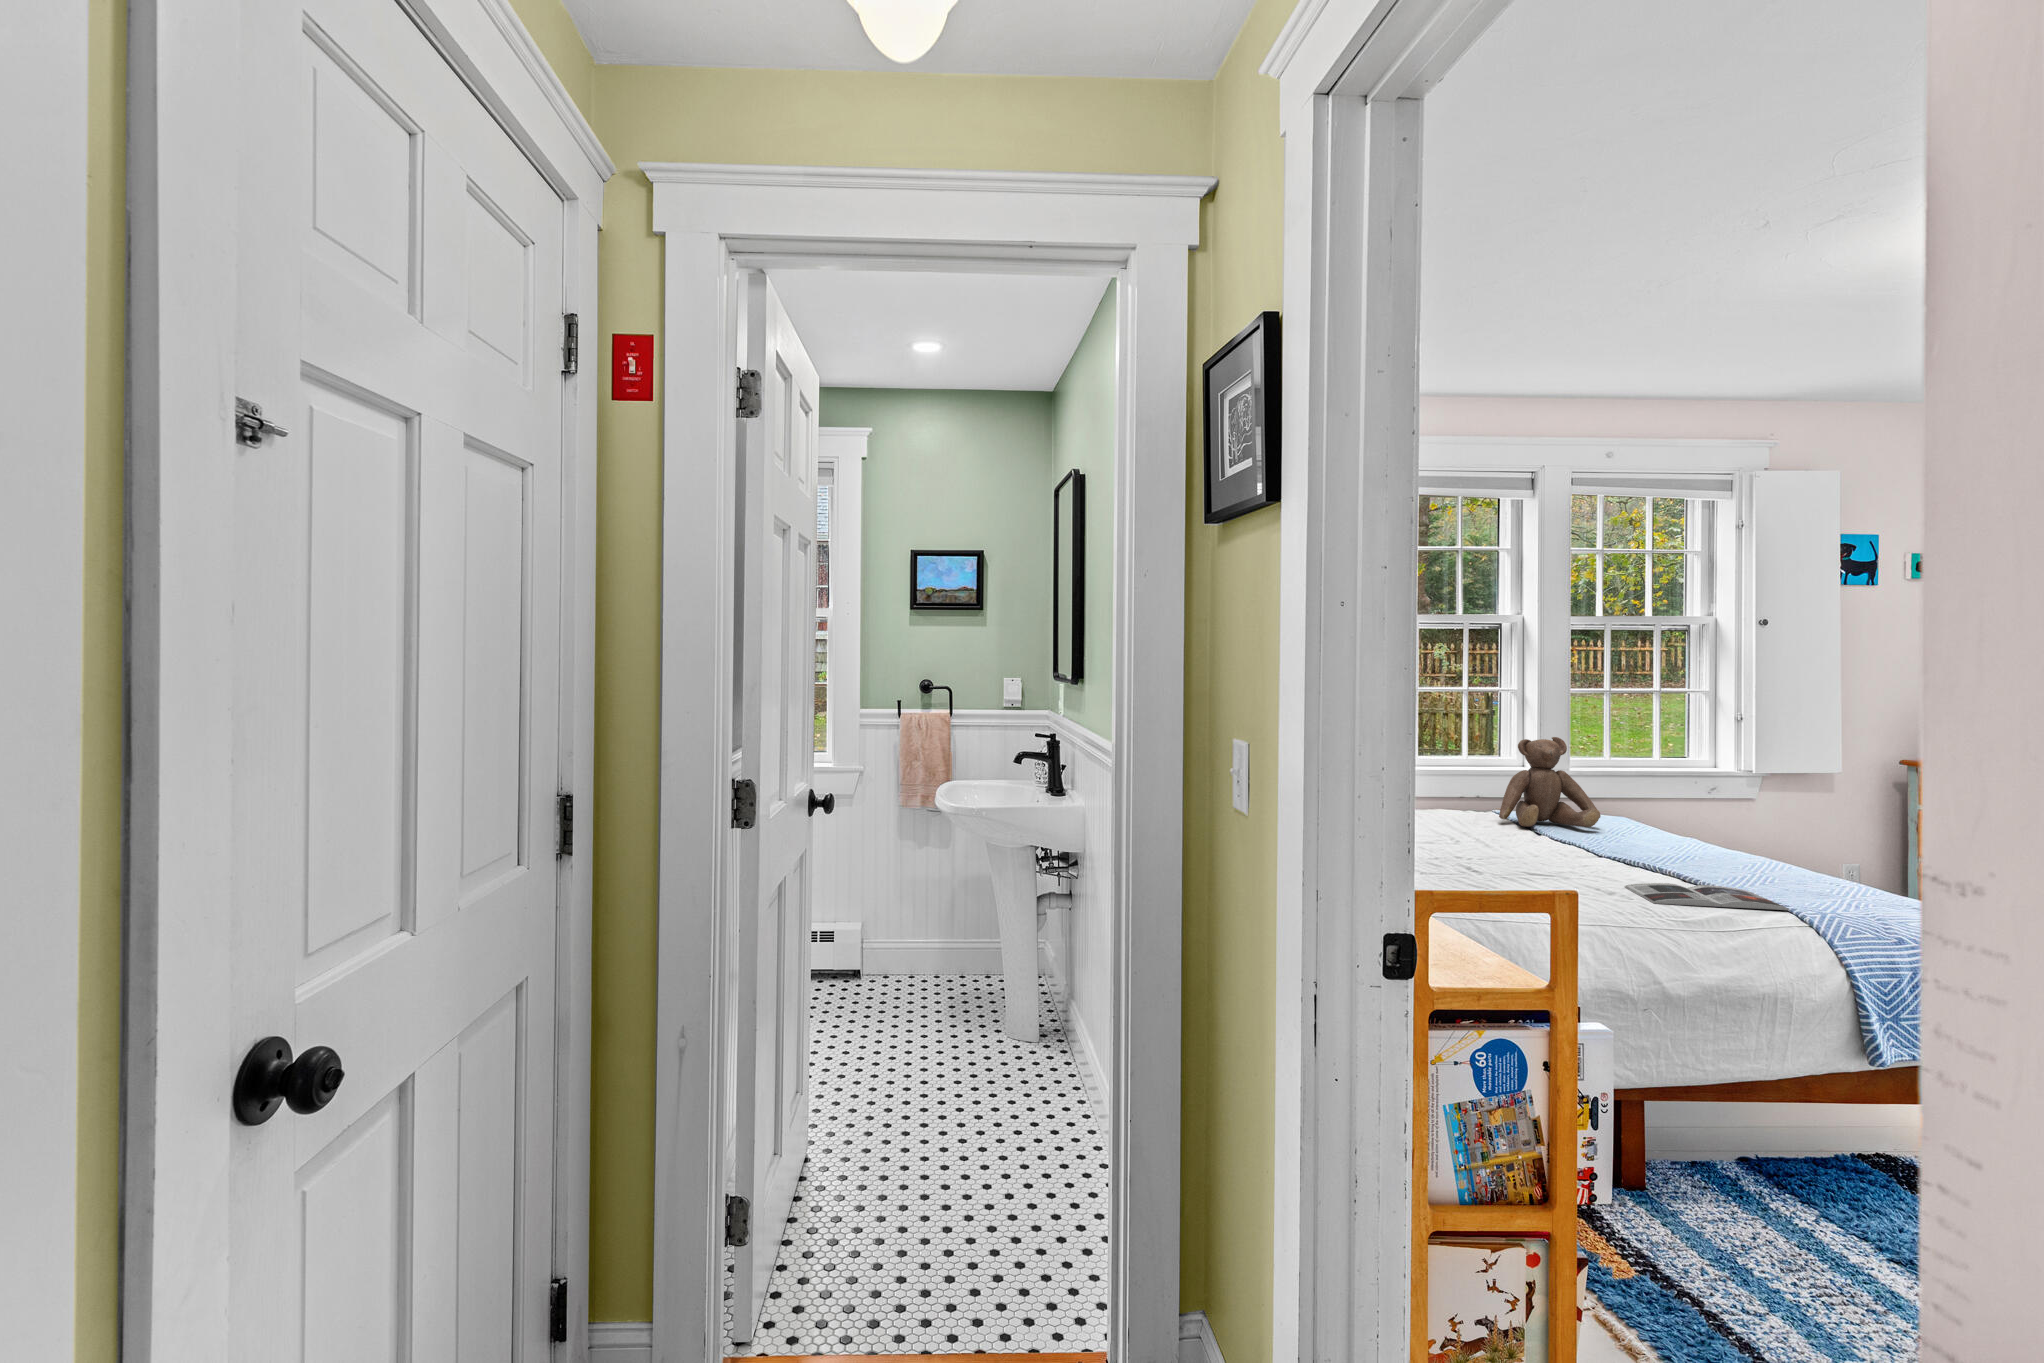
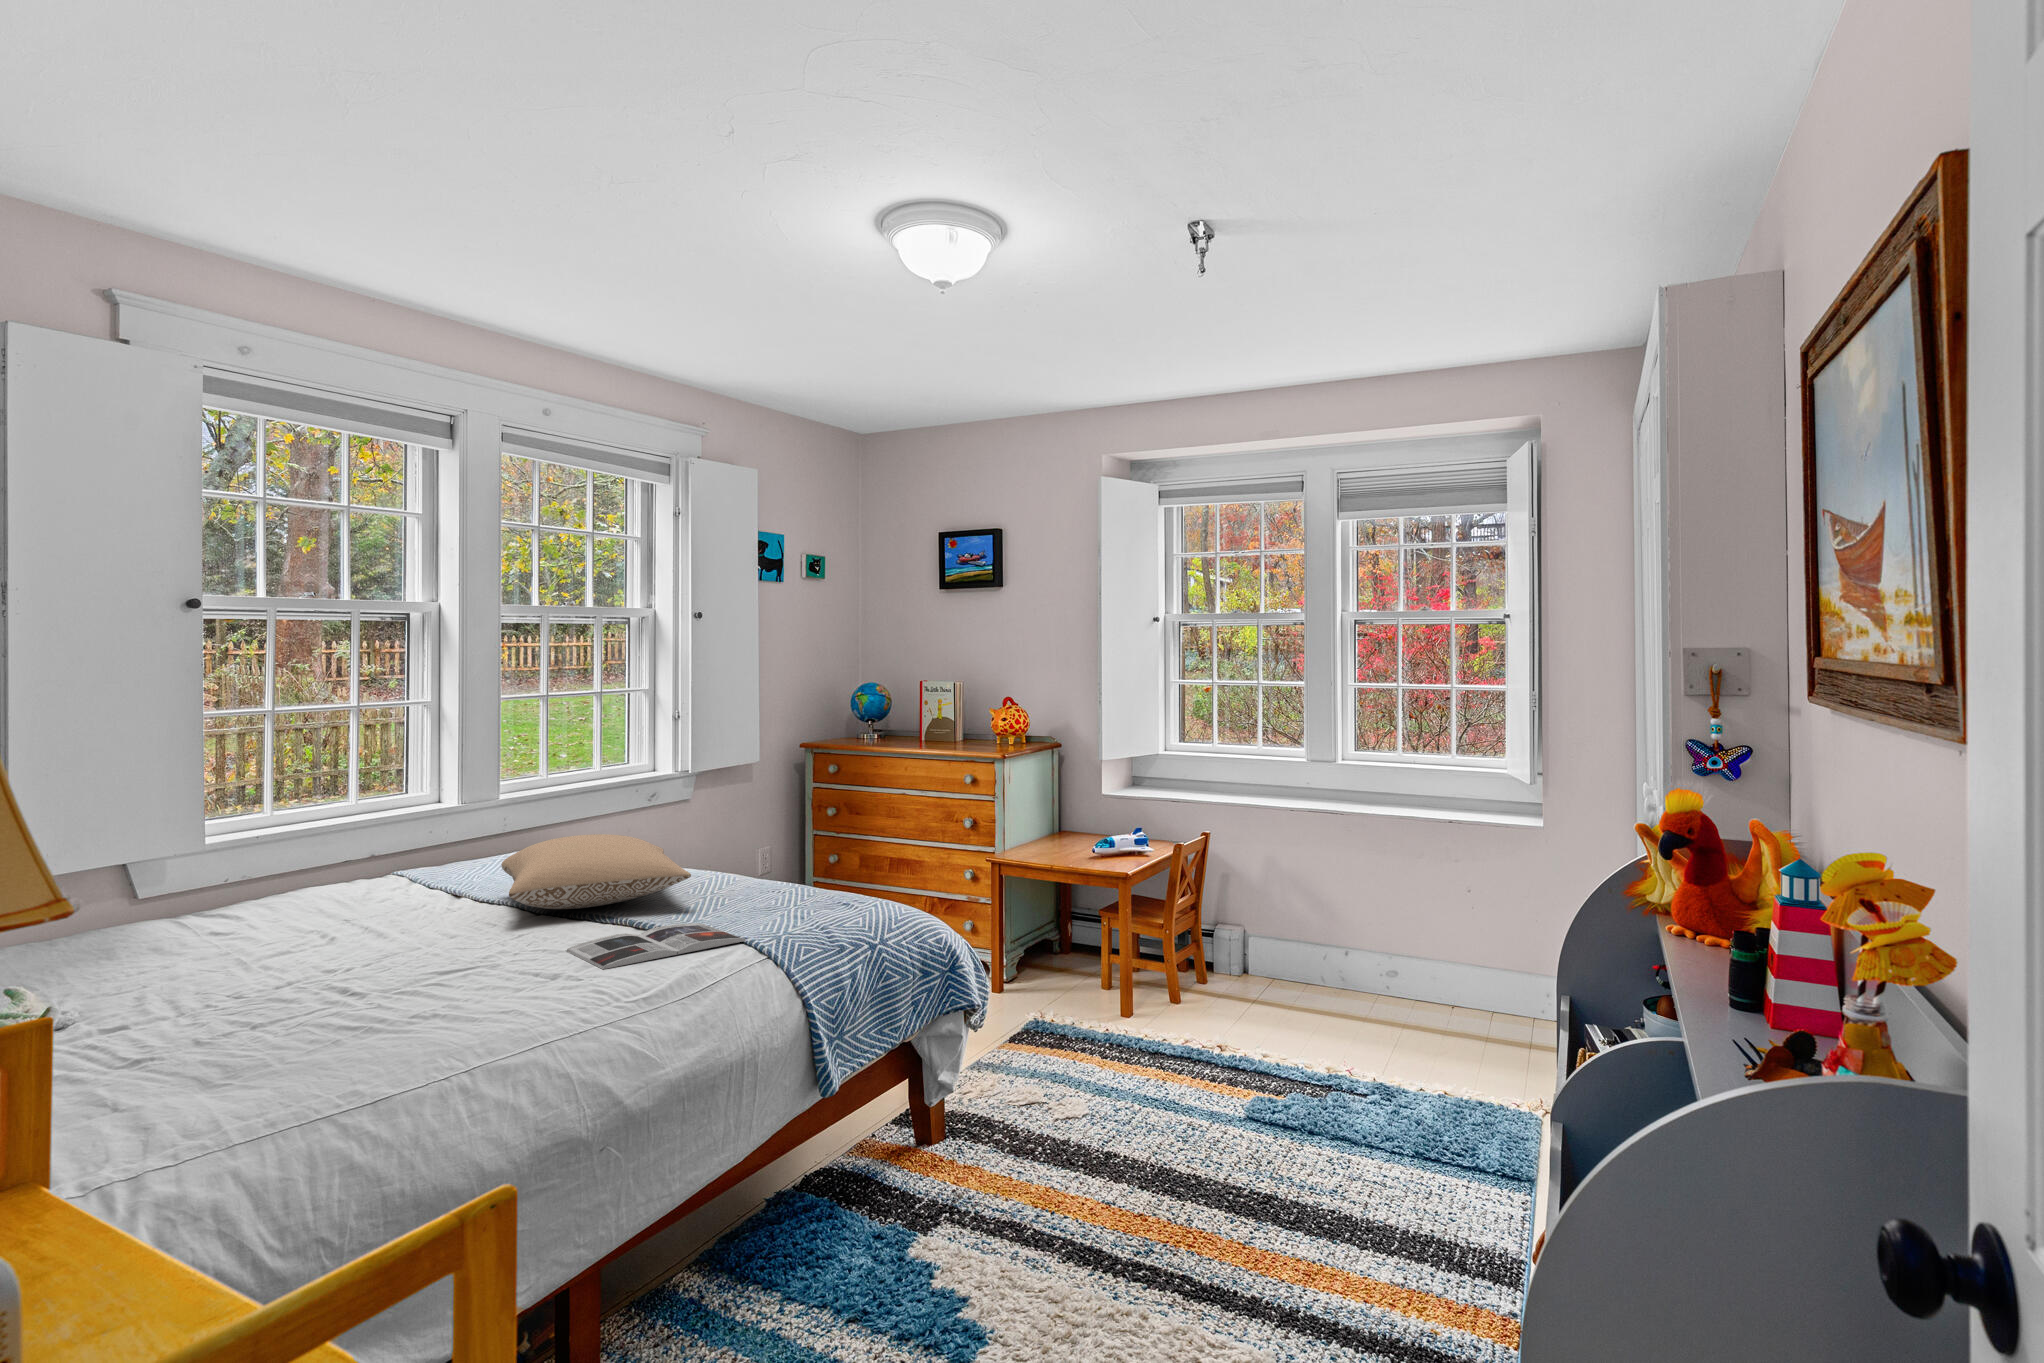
teddy bear: present [1499,737,1601,827] -> none [403,757,535,880]
pillow: none [1573,805,1740,863] -> present [501,834,691,909]

